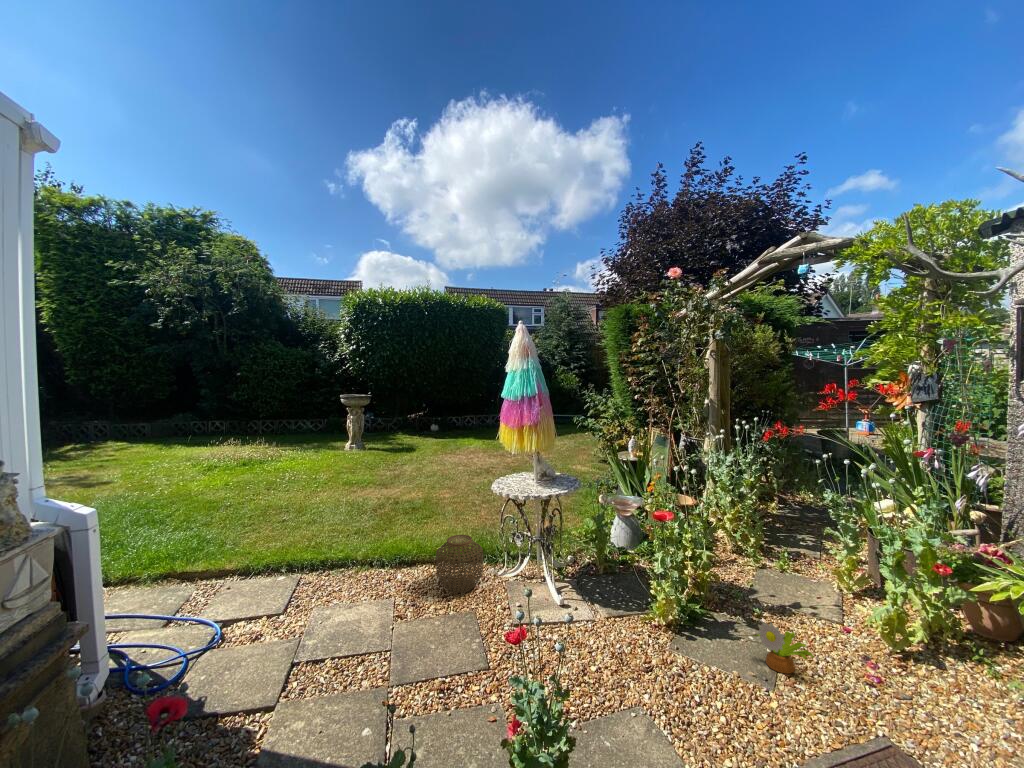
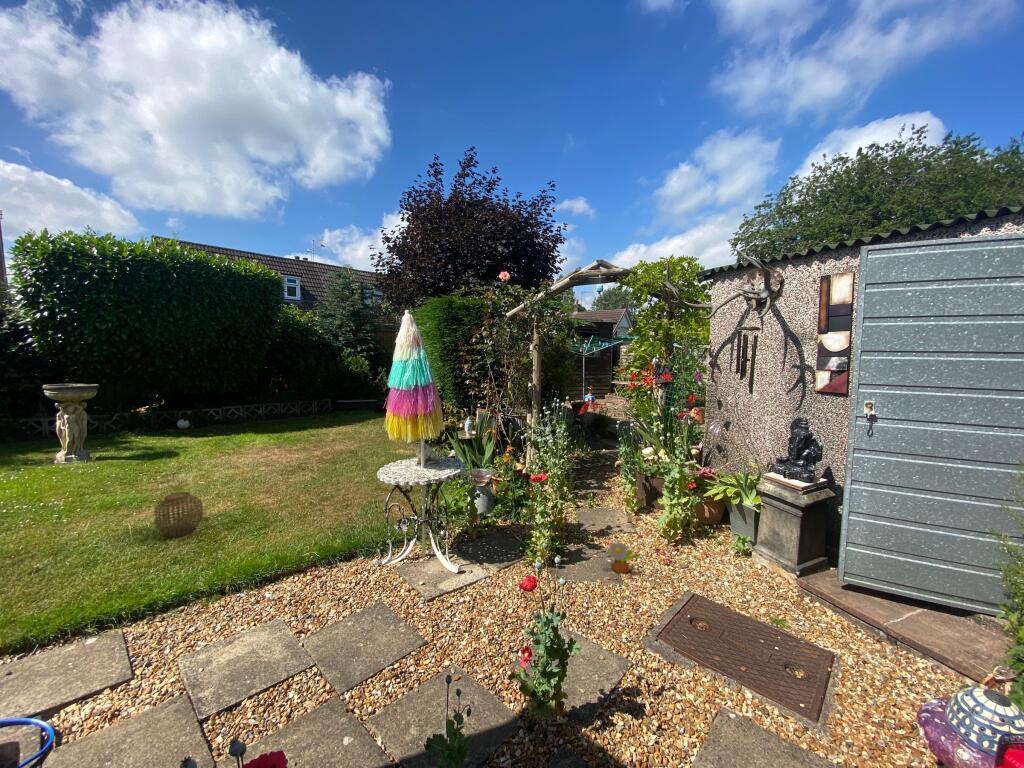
woven basket: present [436,535,483,593] -> present [154,492,203,537]

